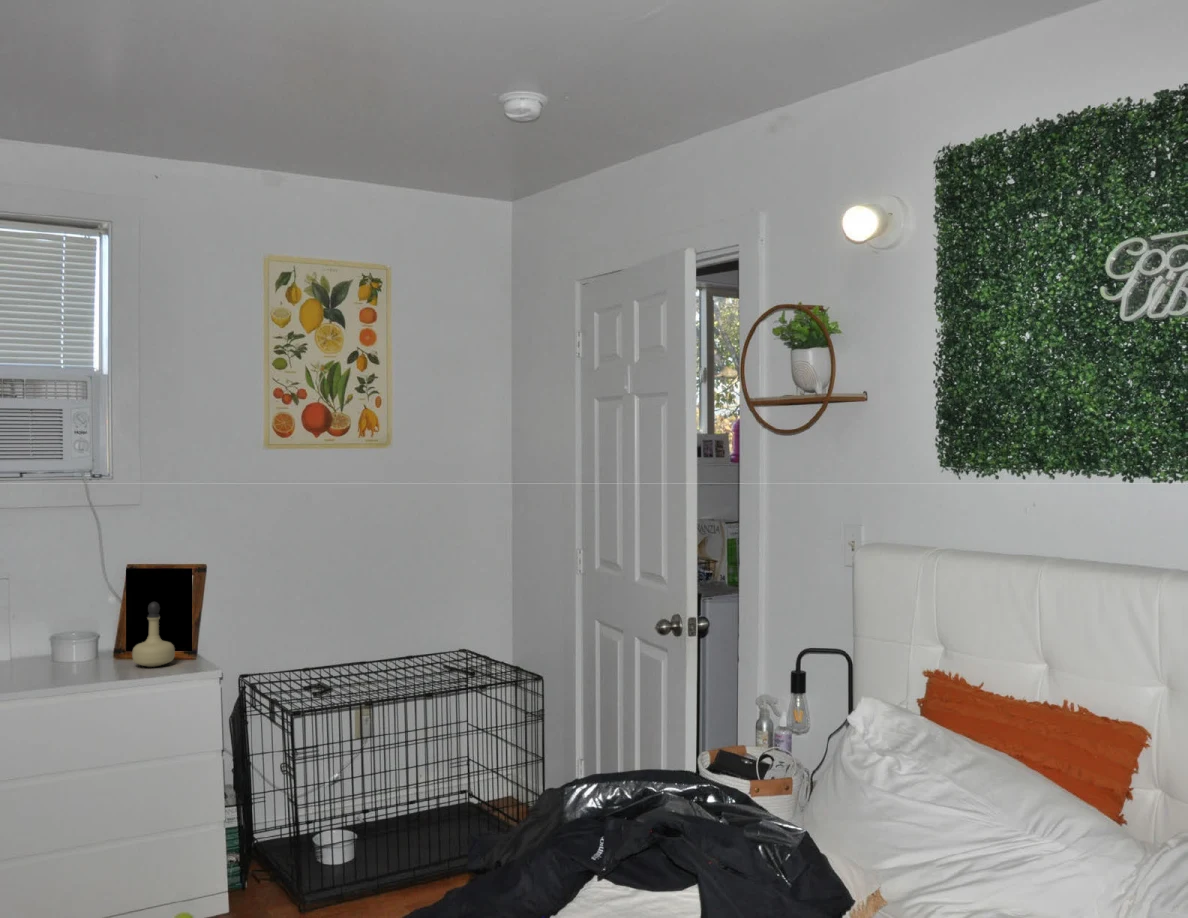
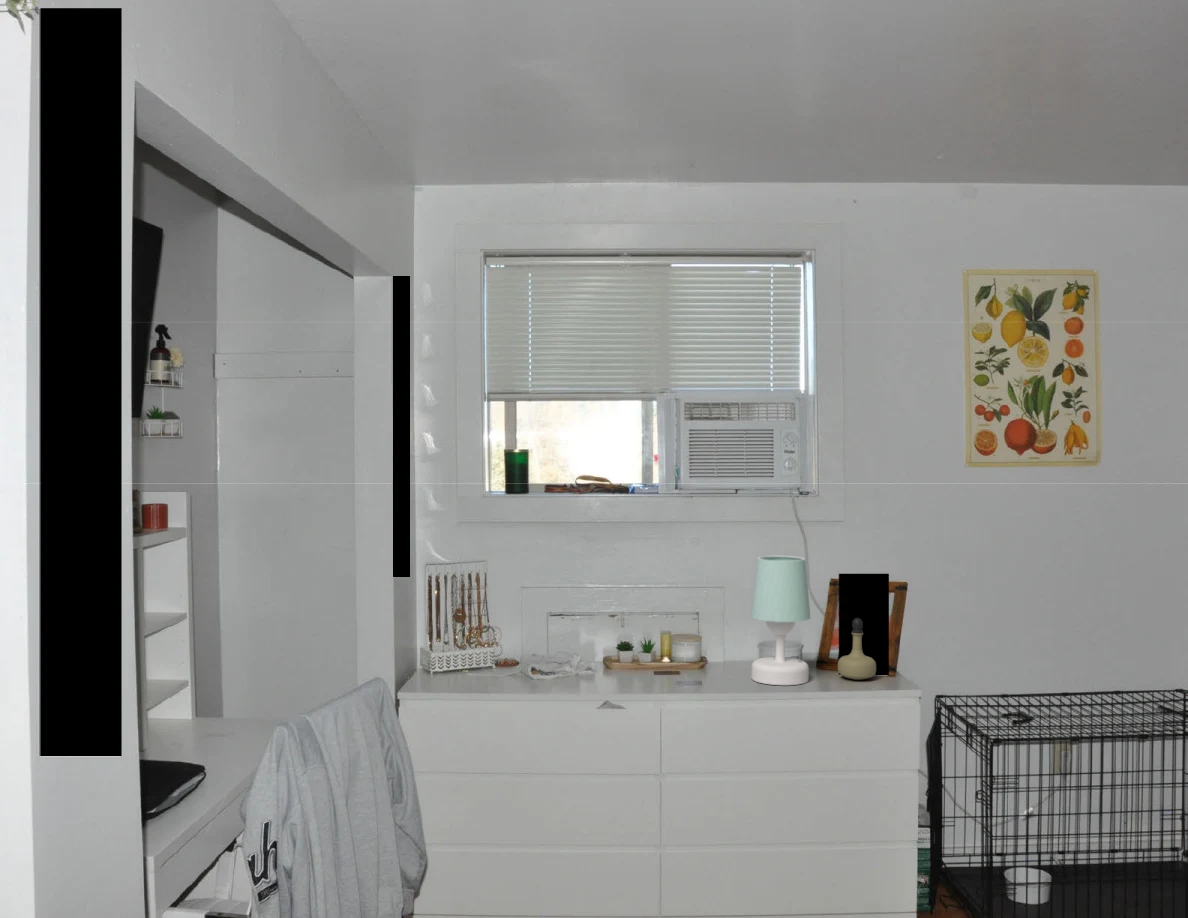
table lamp: none [28,541,99,682] -> present [751,556,810,685]

